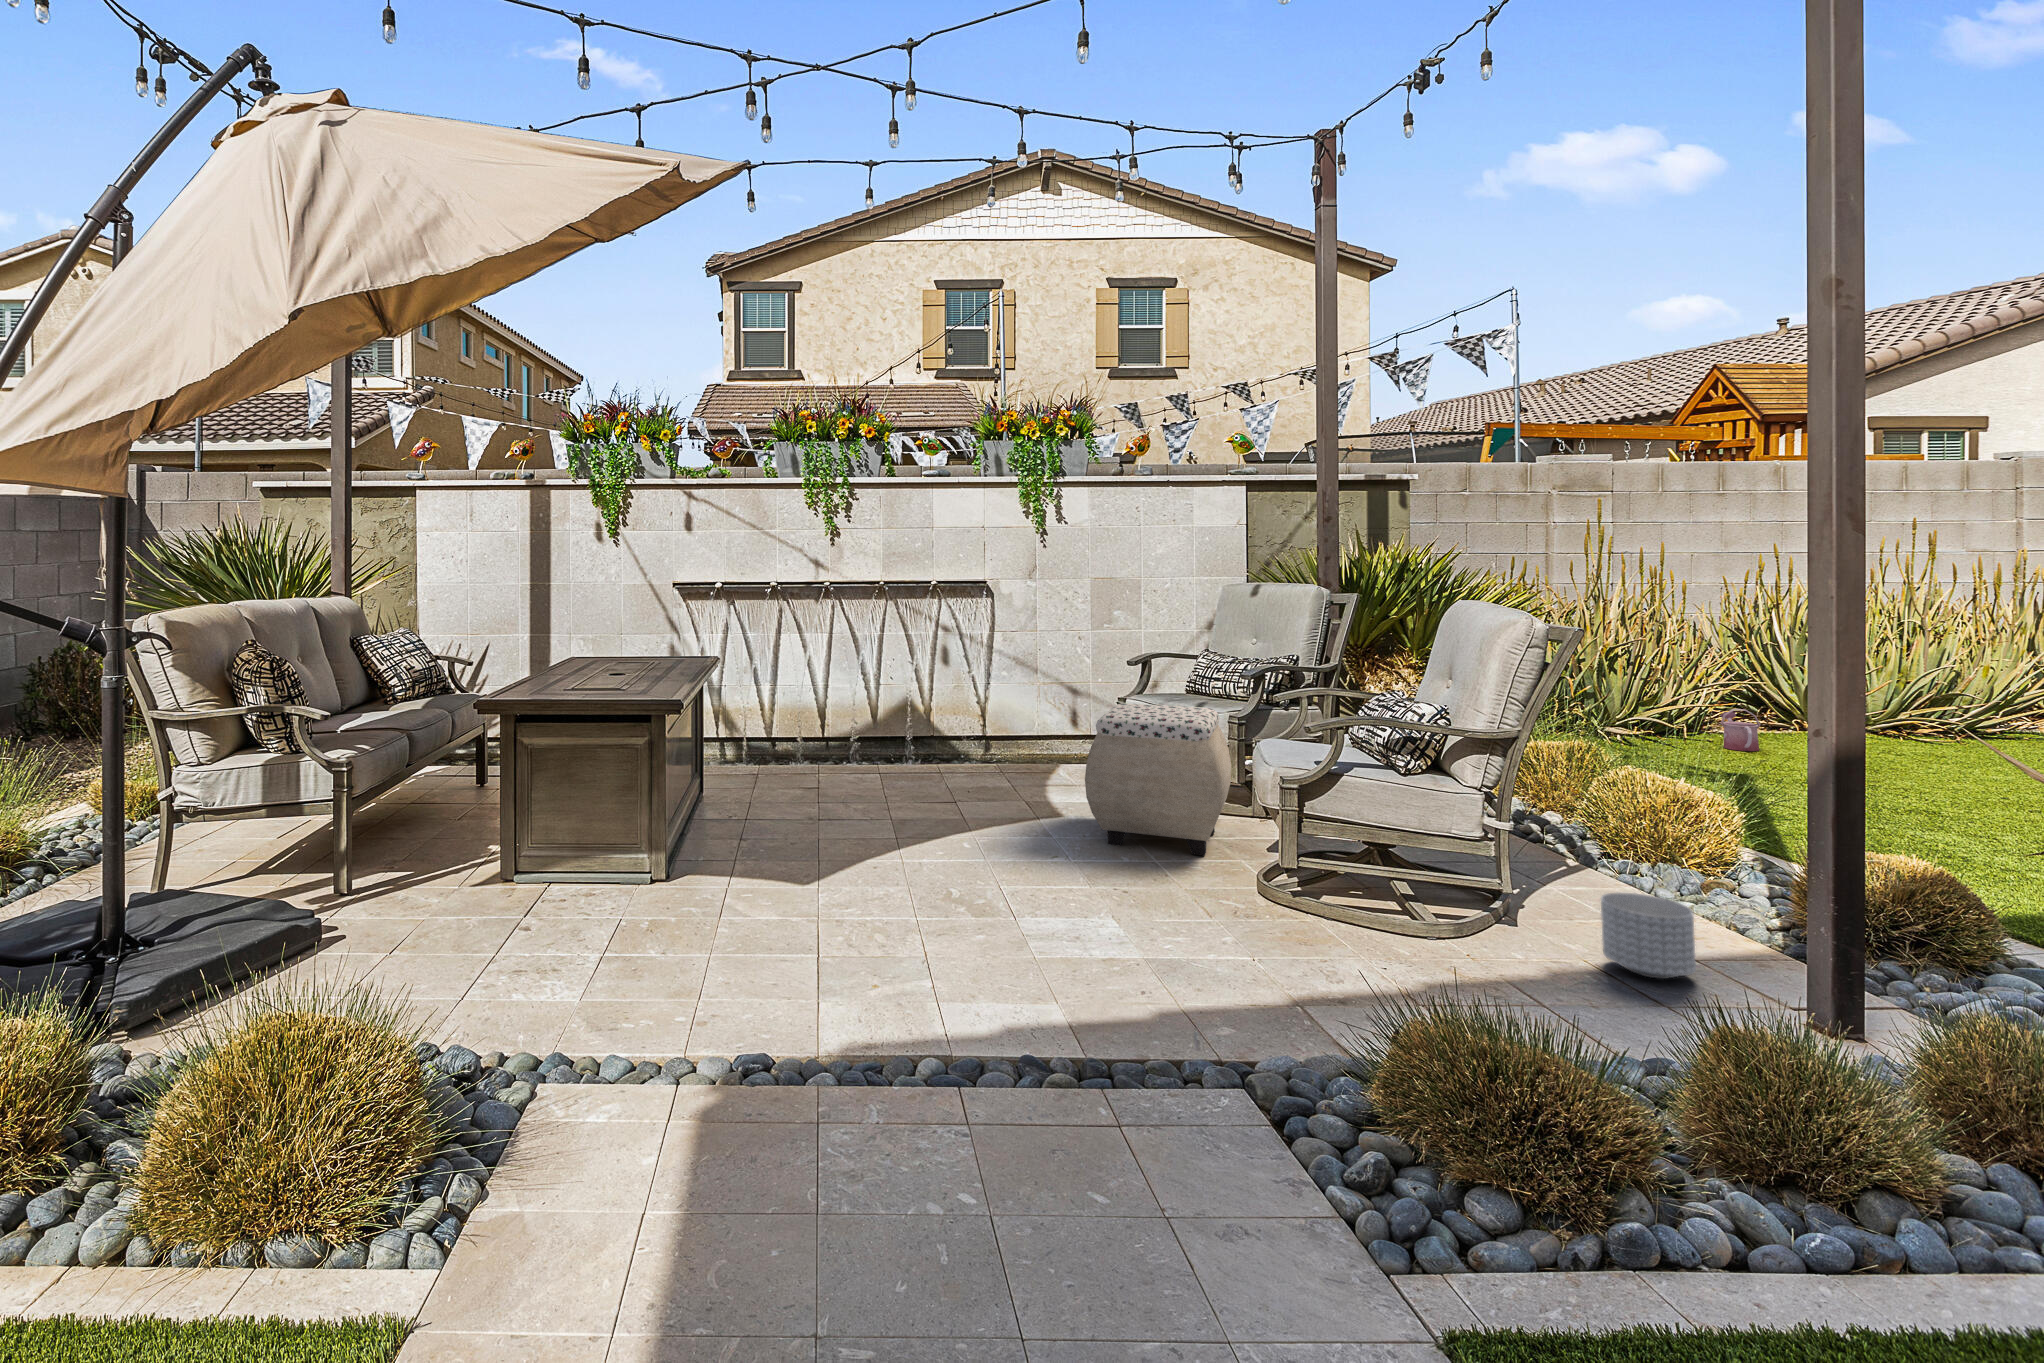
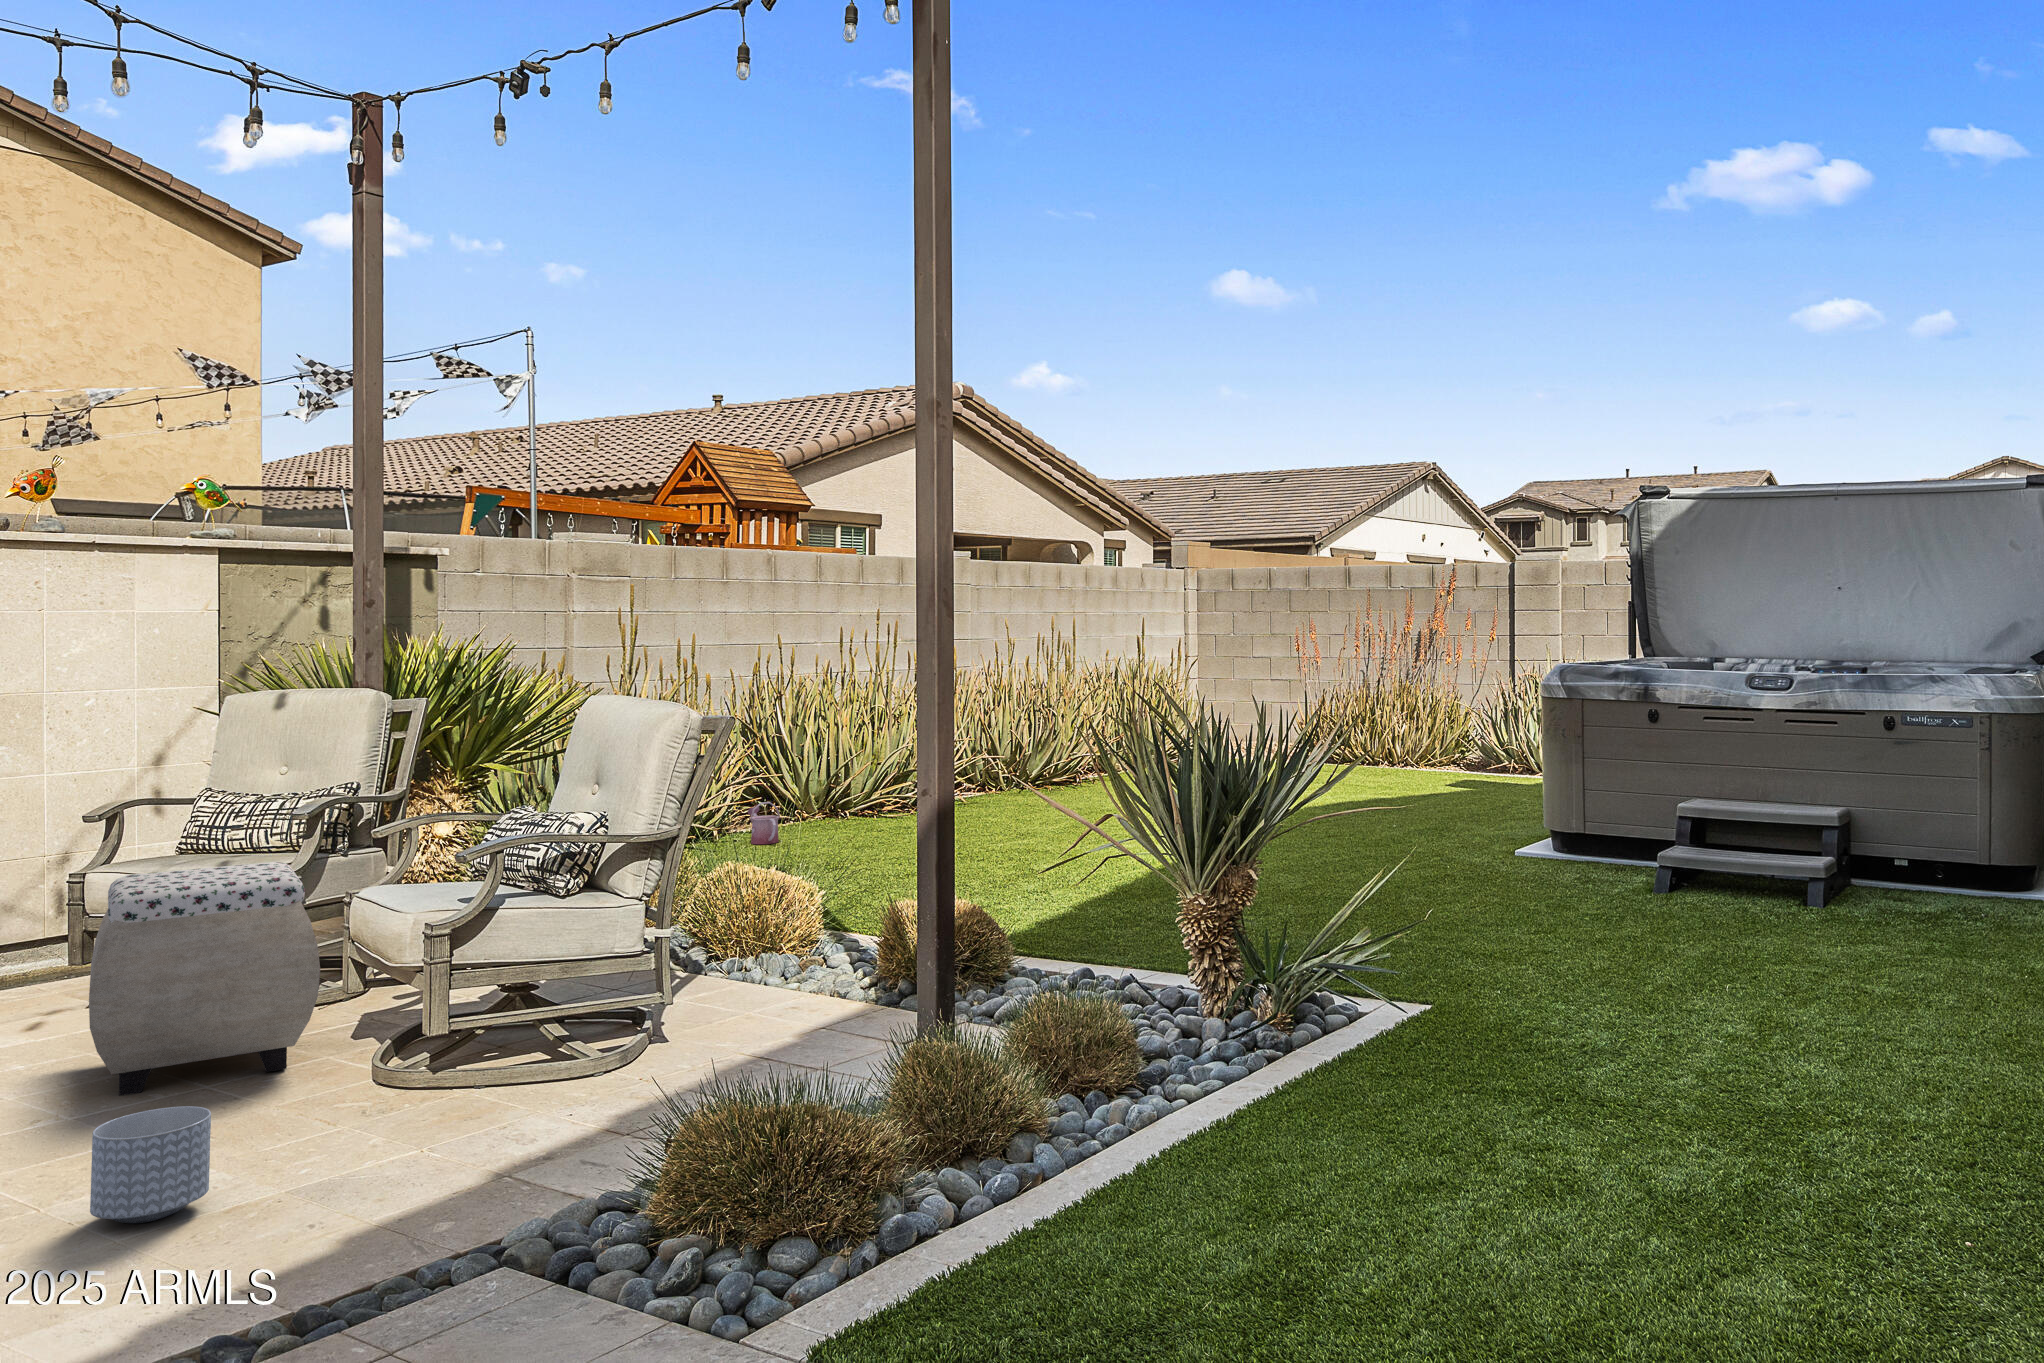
planter: present [1601,892,1696,979] -> present [90,1106,211,1223]

